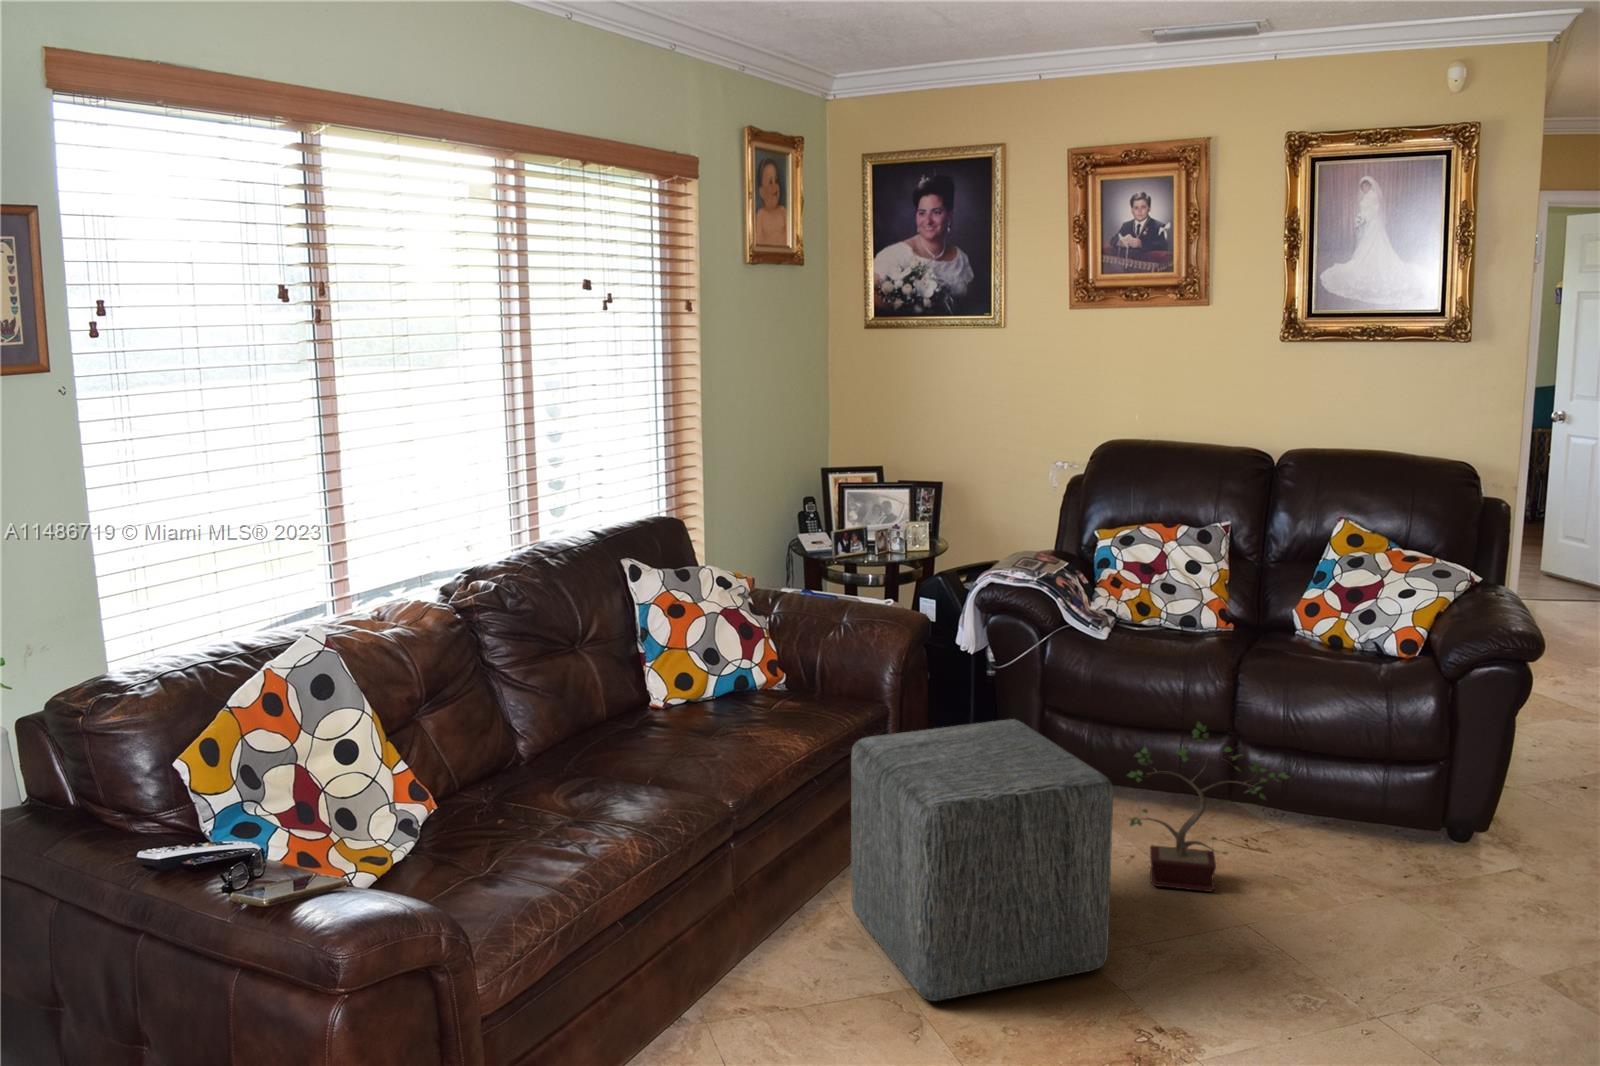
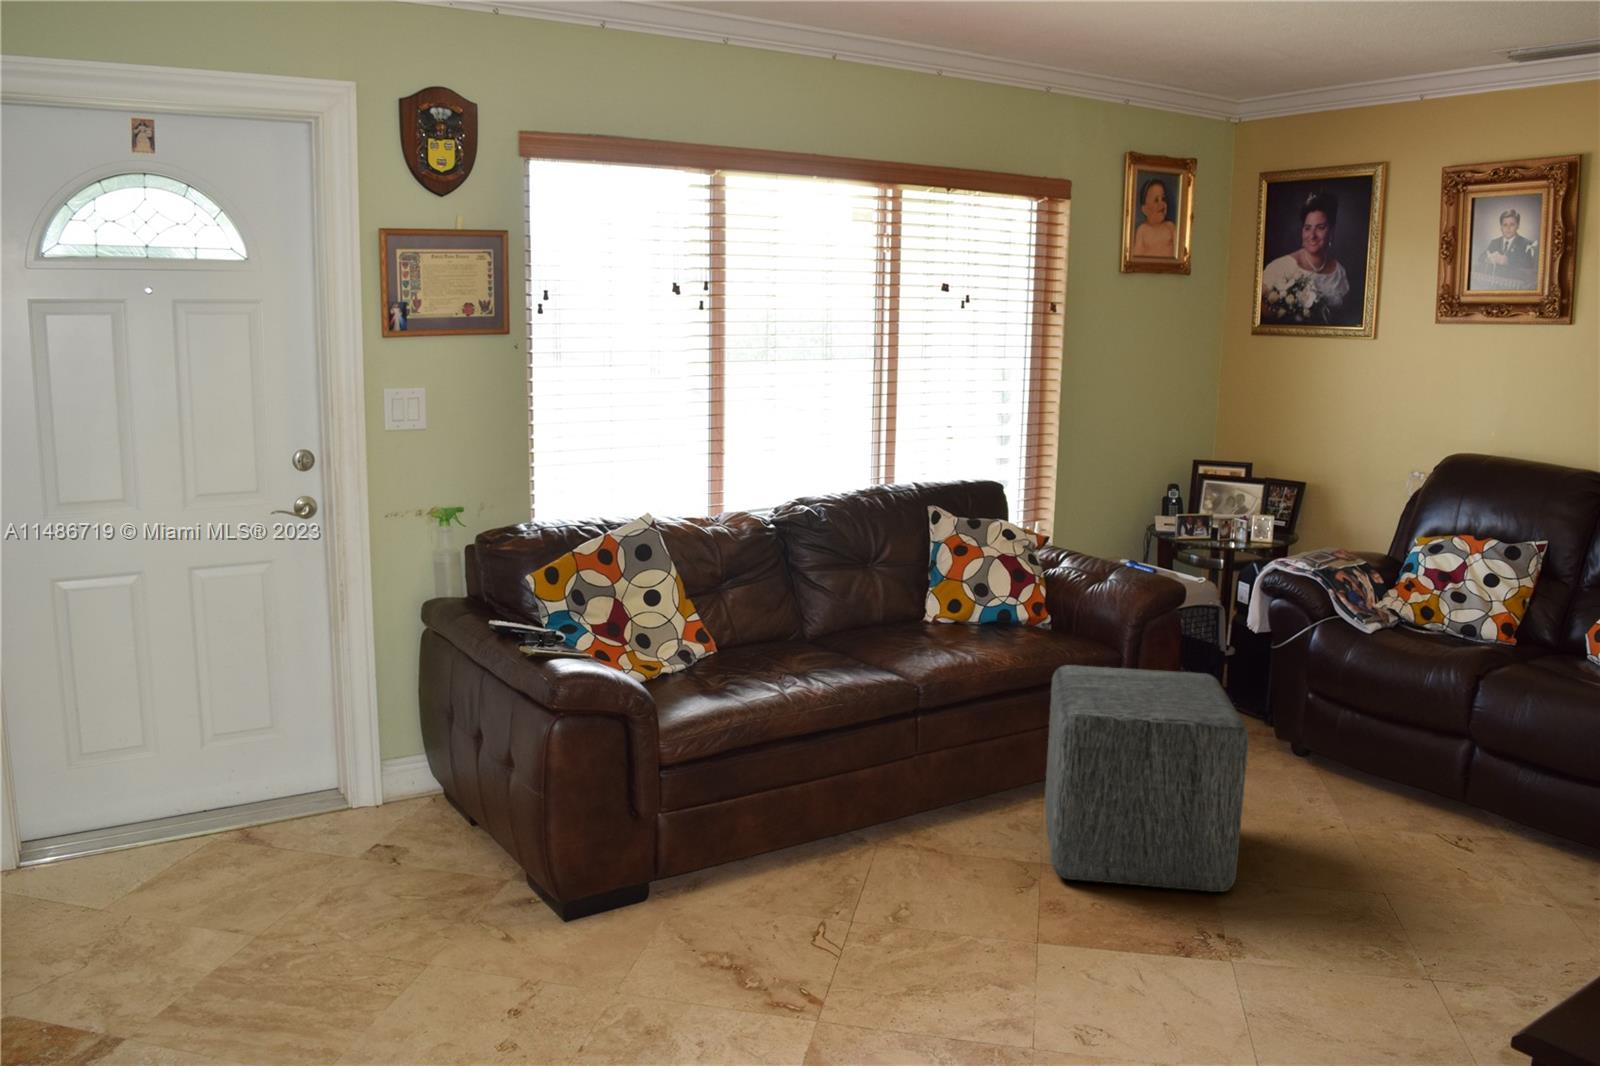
potted plant: present [1127,722,1289,892] -> none [1317,706,1473,866]

